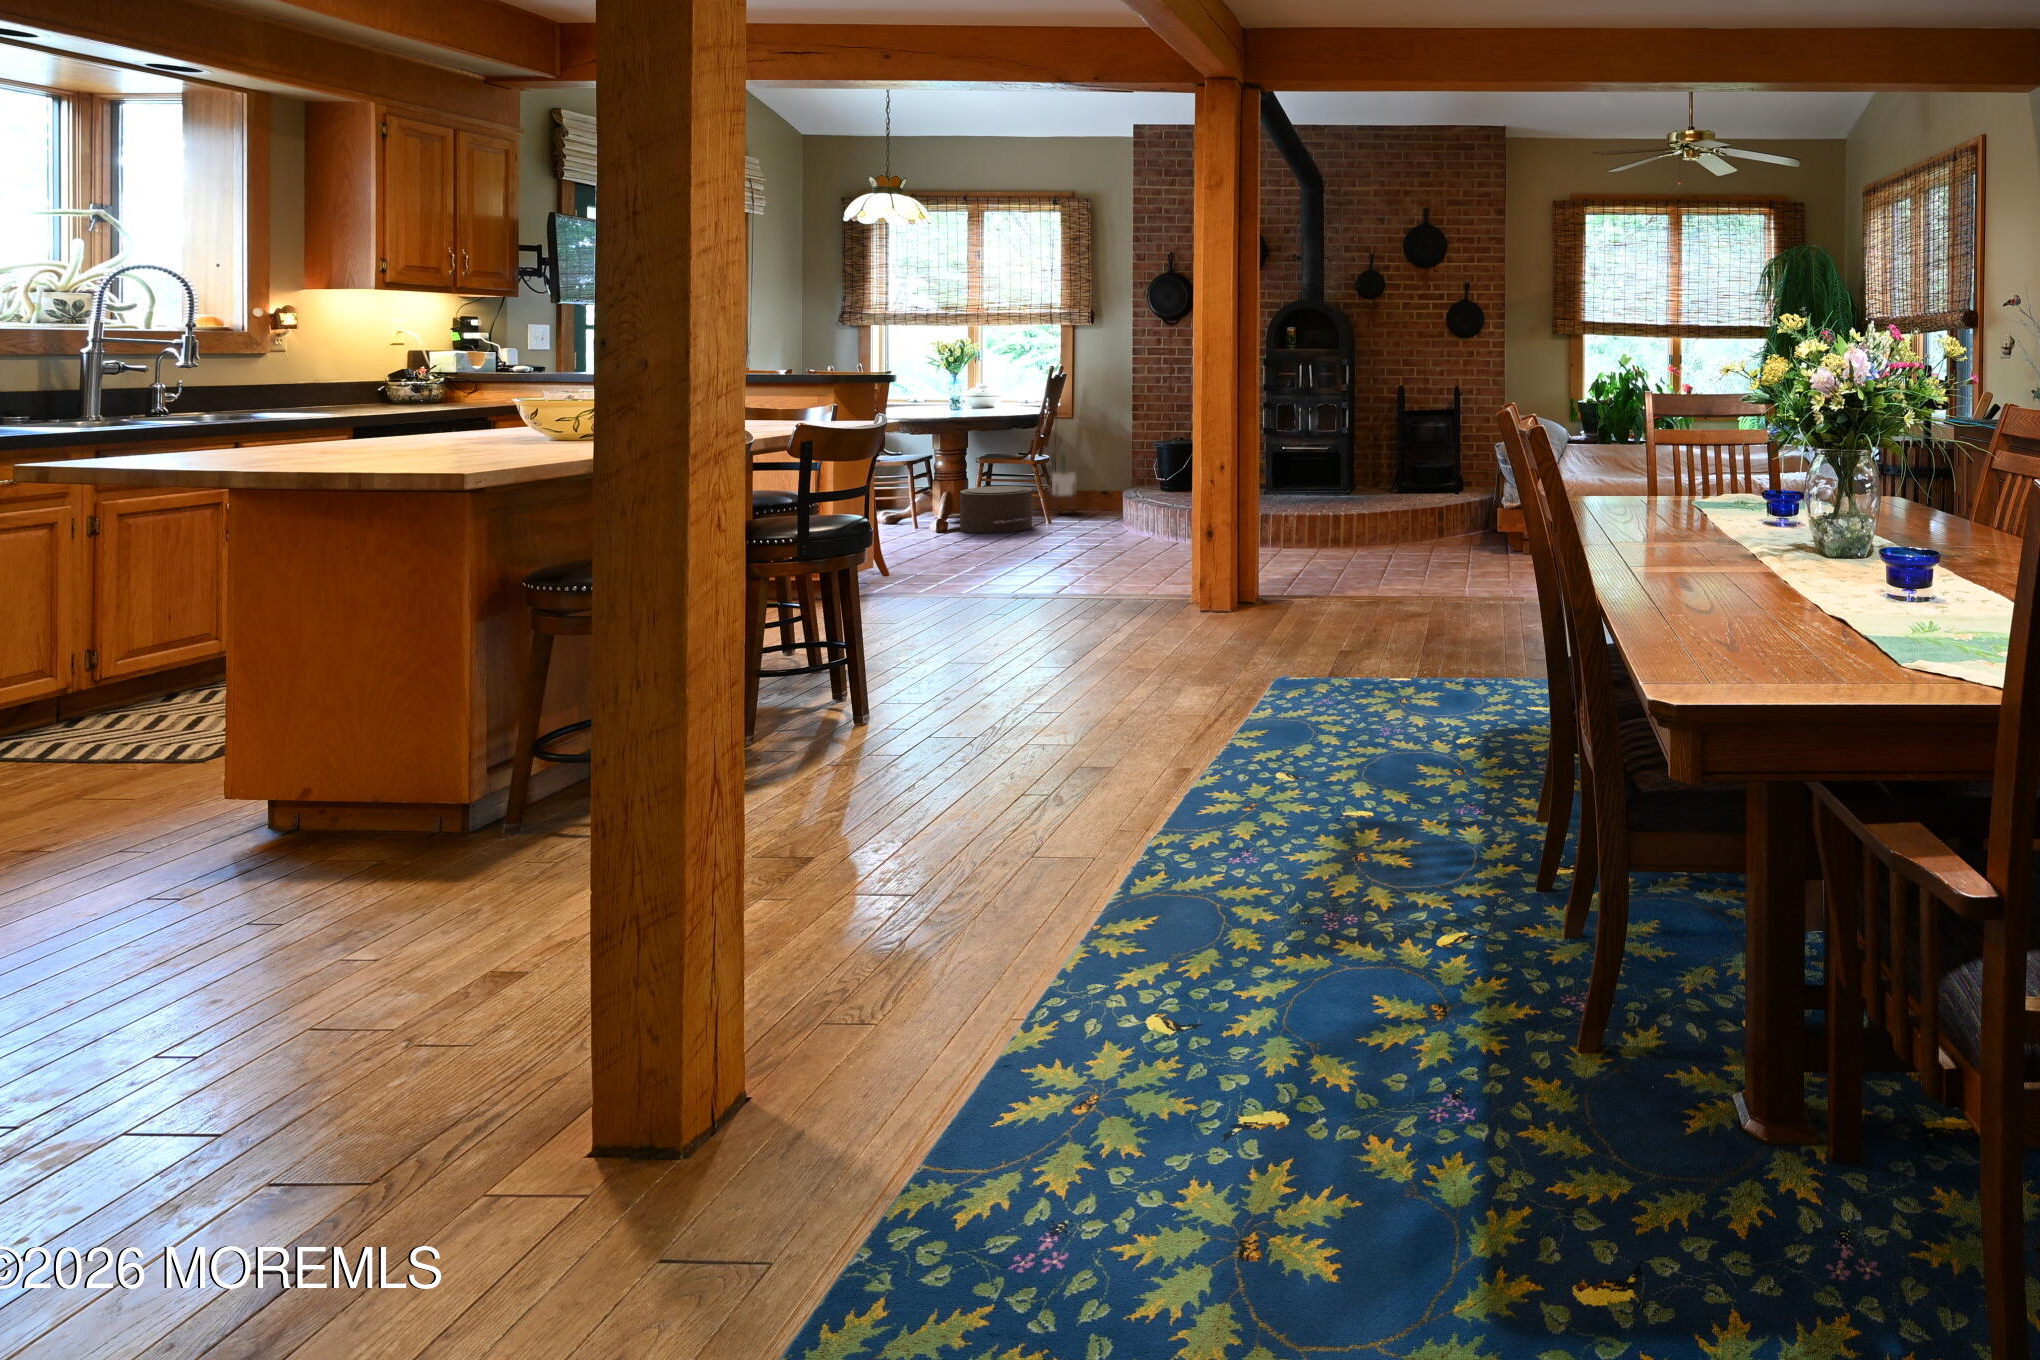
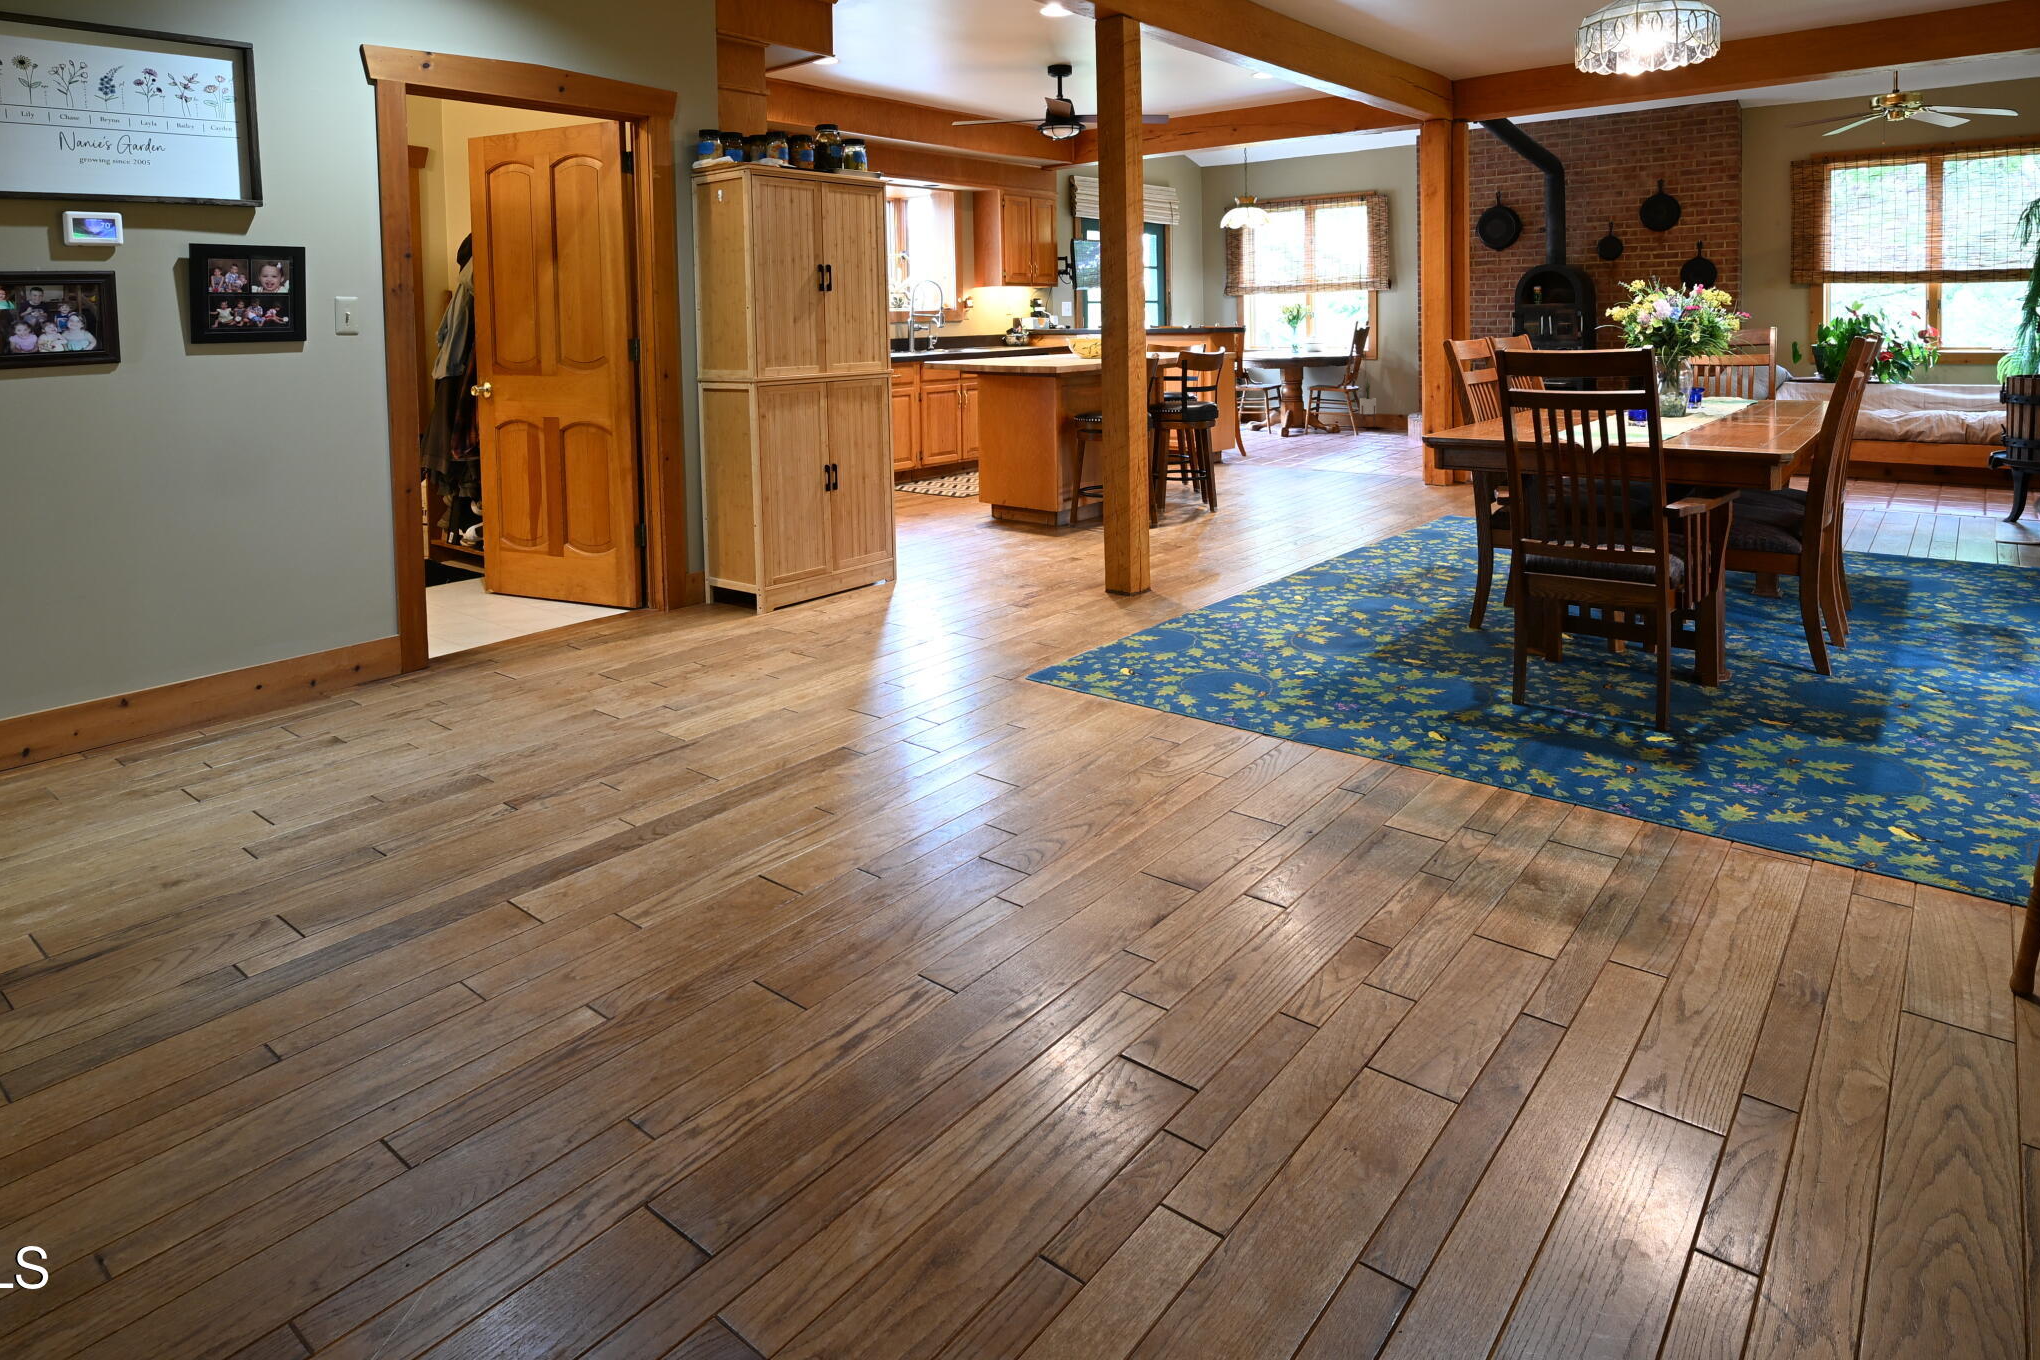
pouf: present [949,486,1032,533] -> none [1288,405,1342,436]

